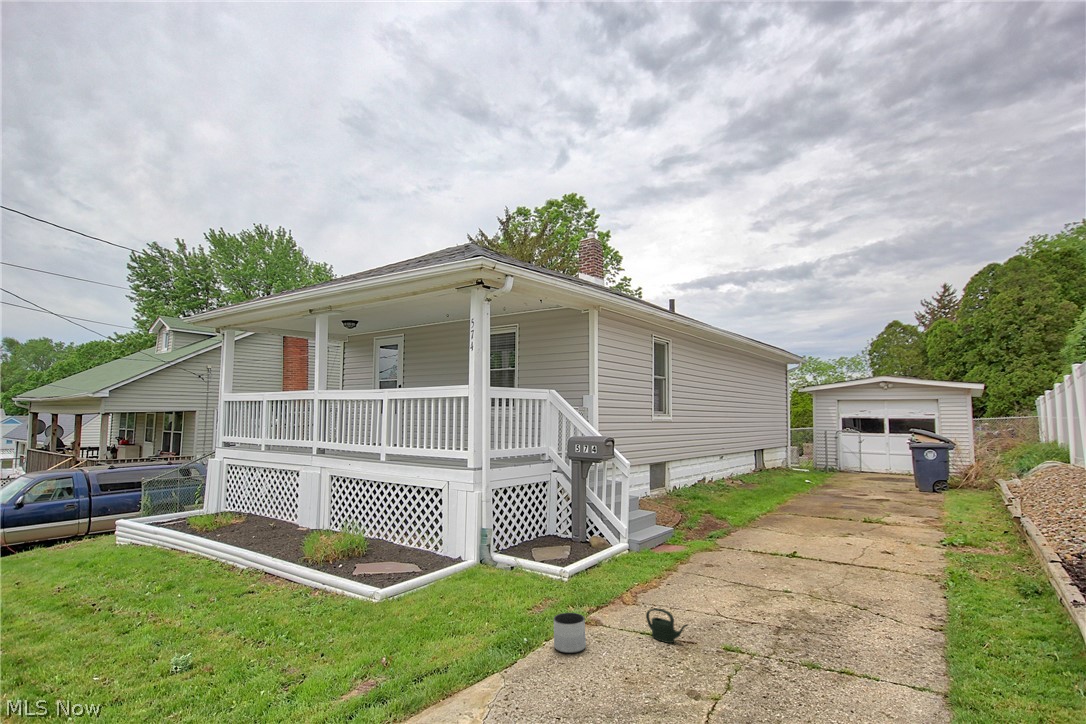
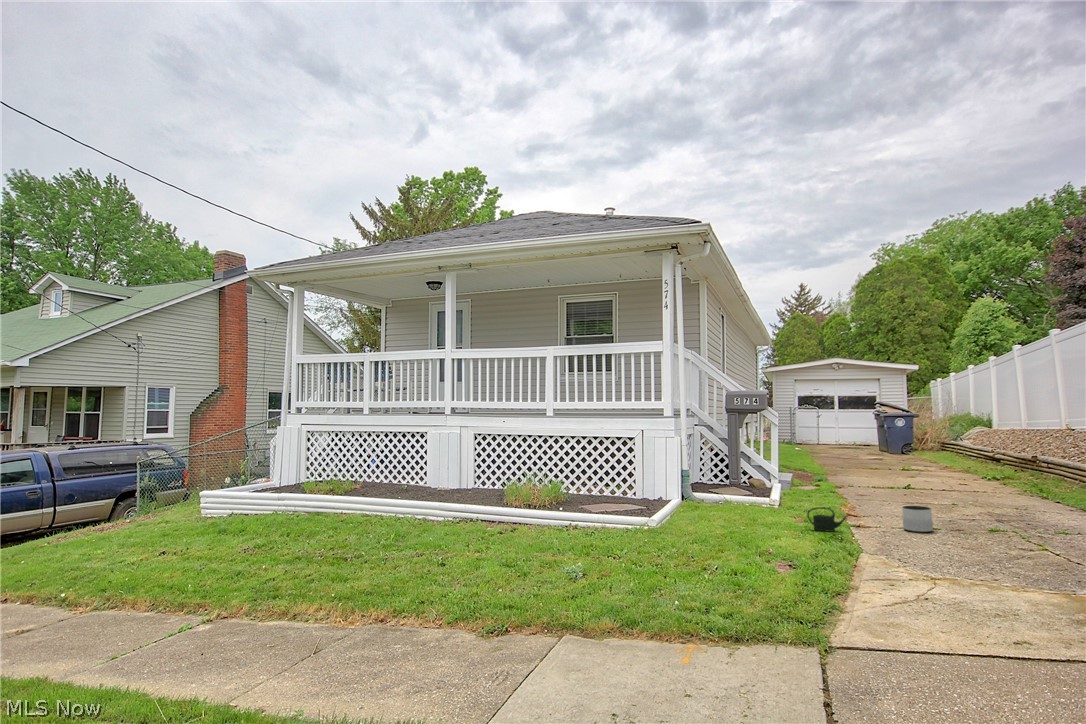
watering can: present [646,608,688,643] -> present [807,507,849,532]

